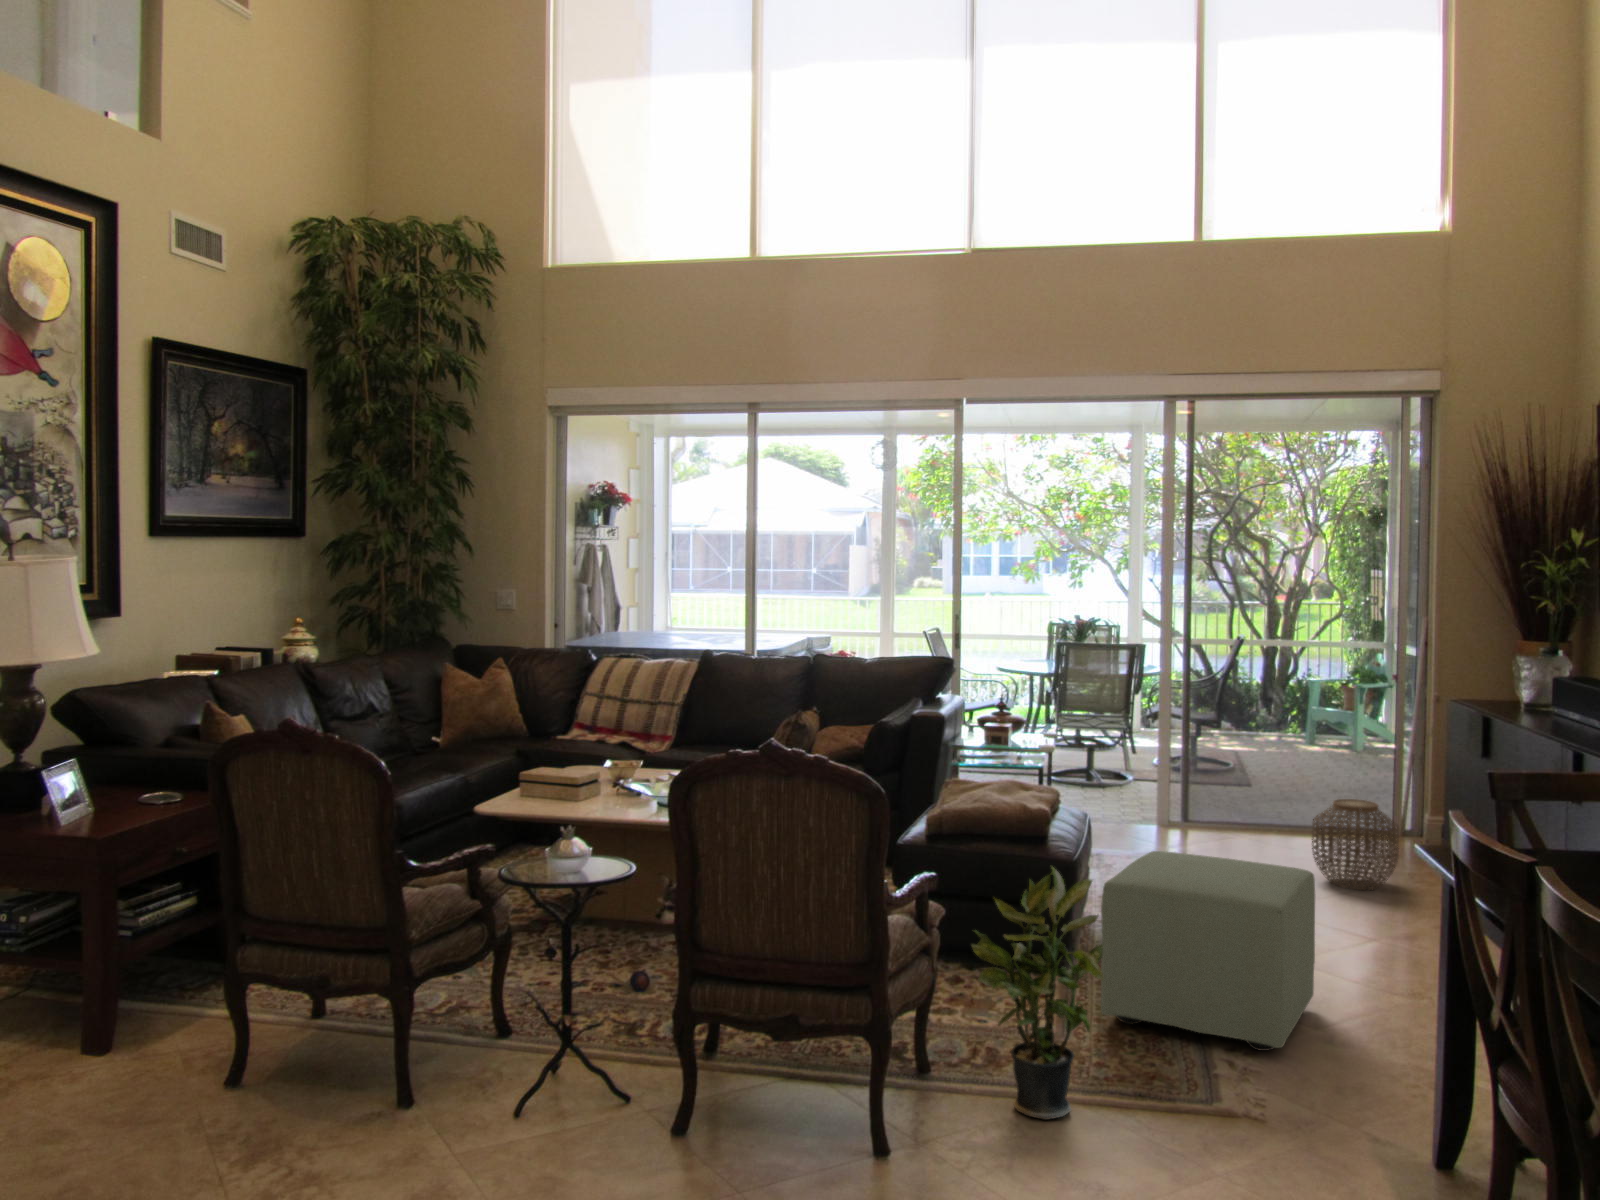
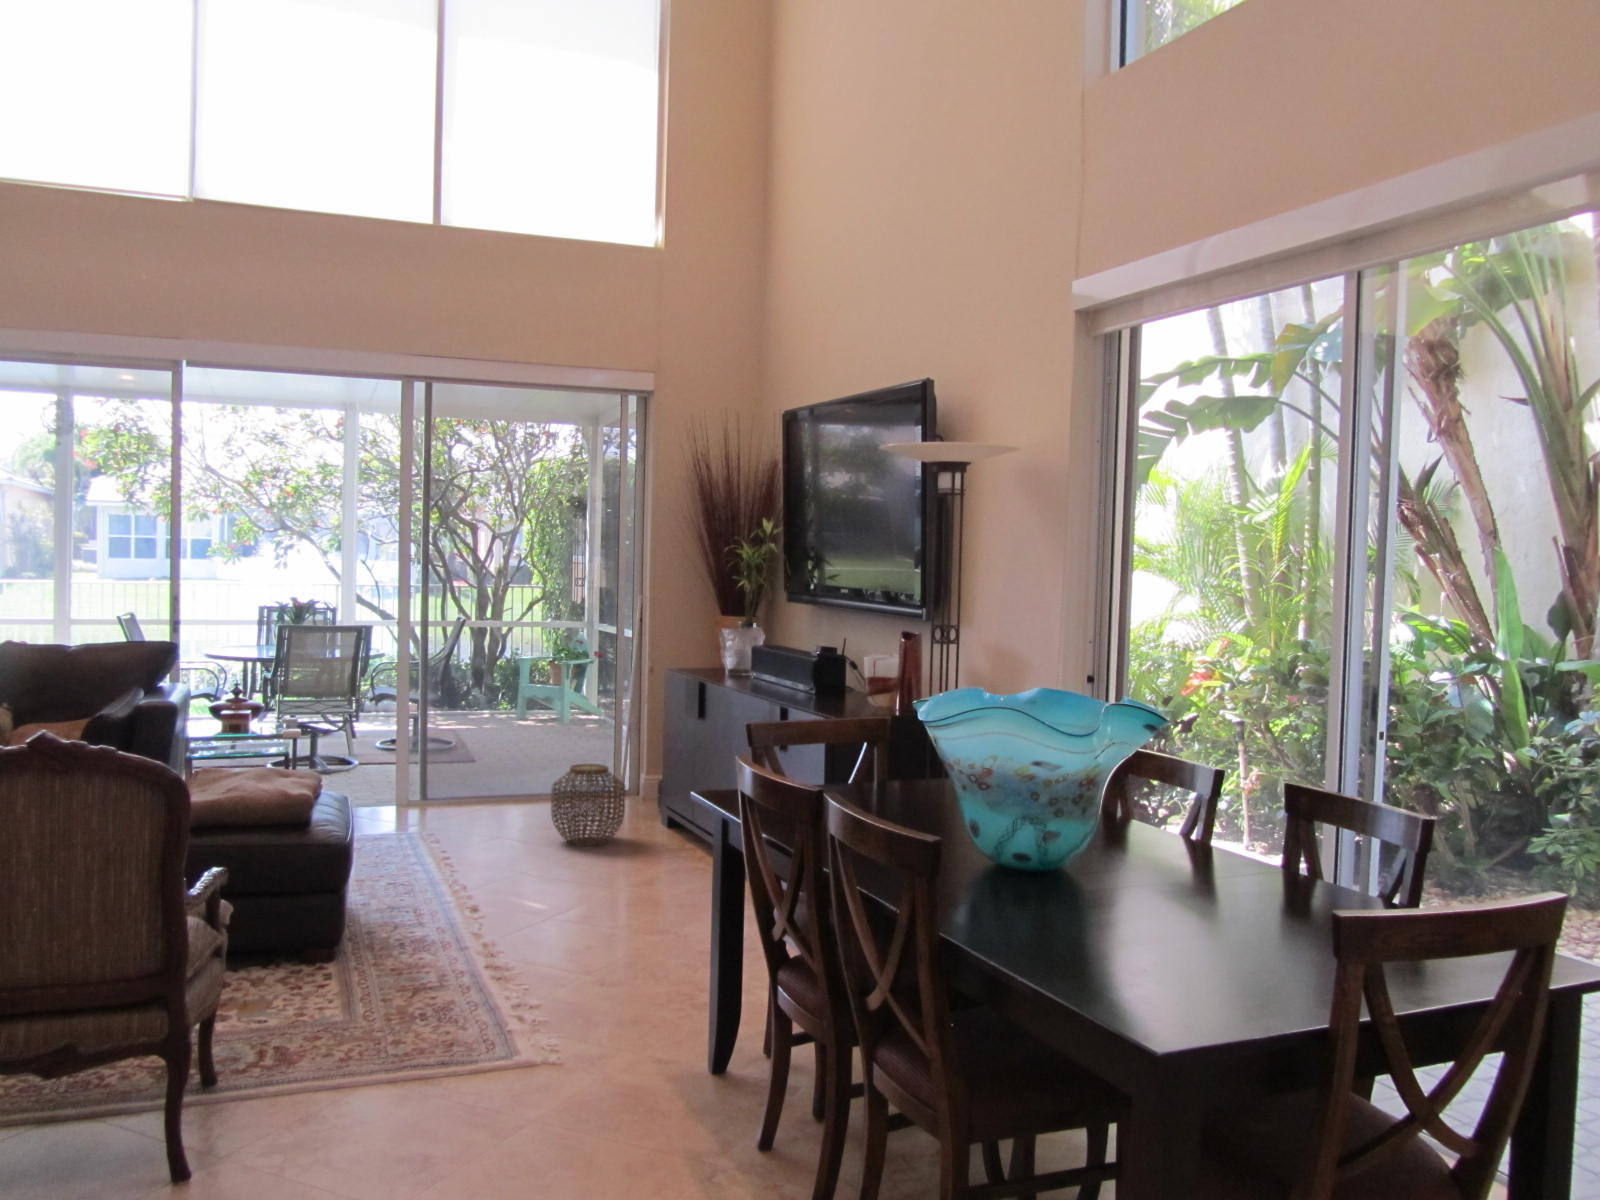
ottoman: present [1101,851,1315,1051] -> none [389,825,581,998]
potted plant: present [972,867,1103,1120] -> none [272,844,416,1104]

